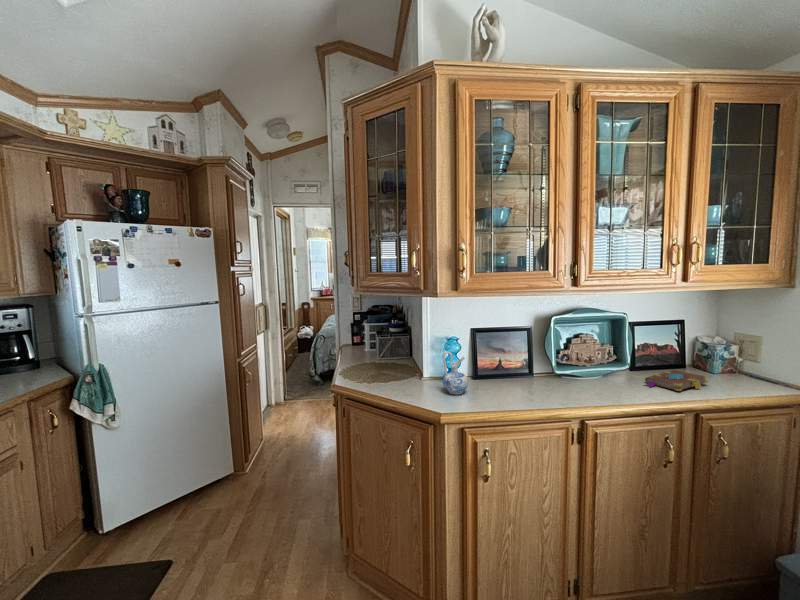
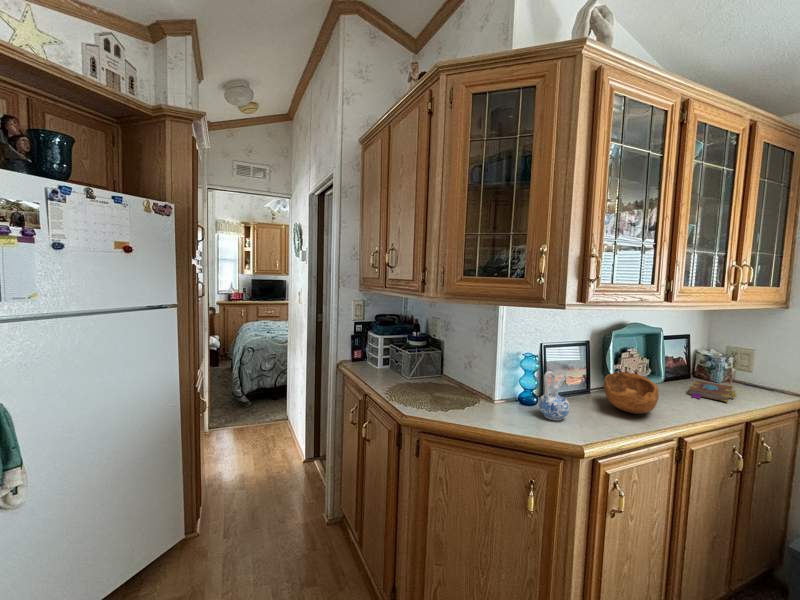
wooden bowl: none [513,356,571,394] -> present [604,372,659,414]

